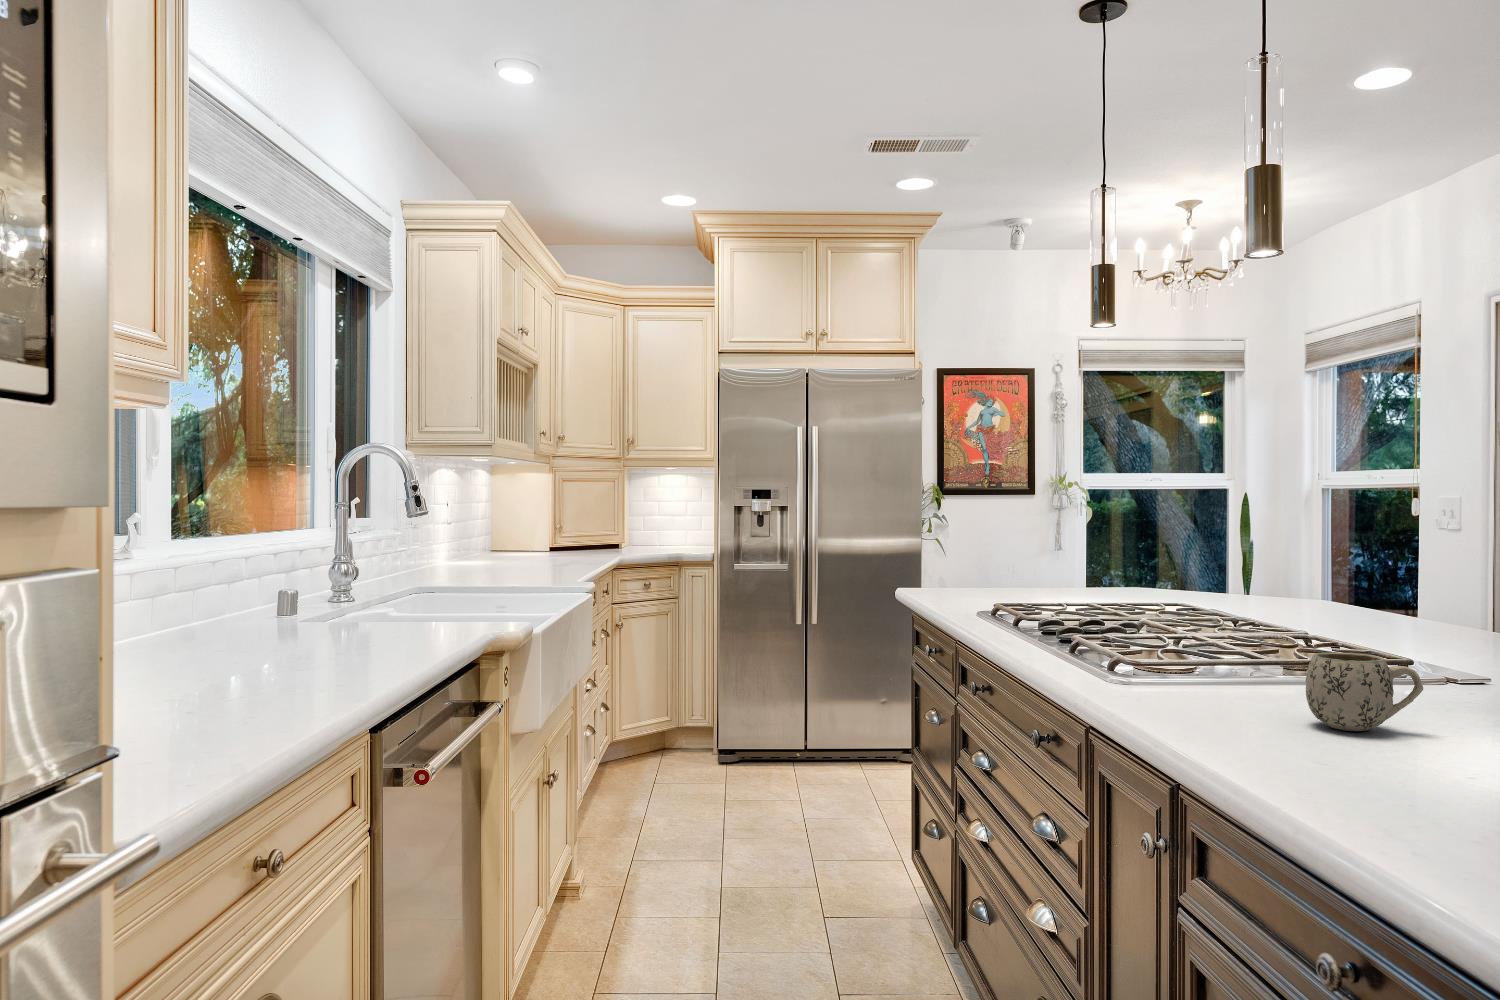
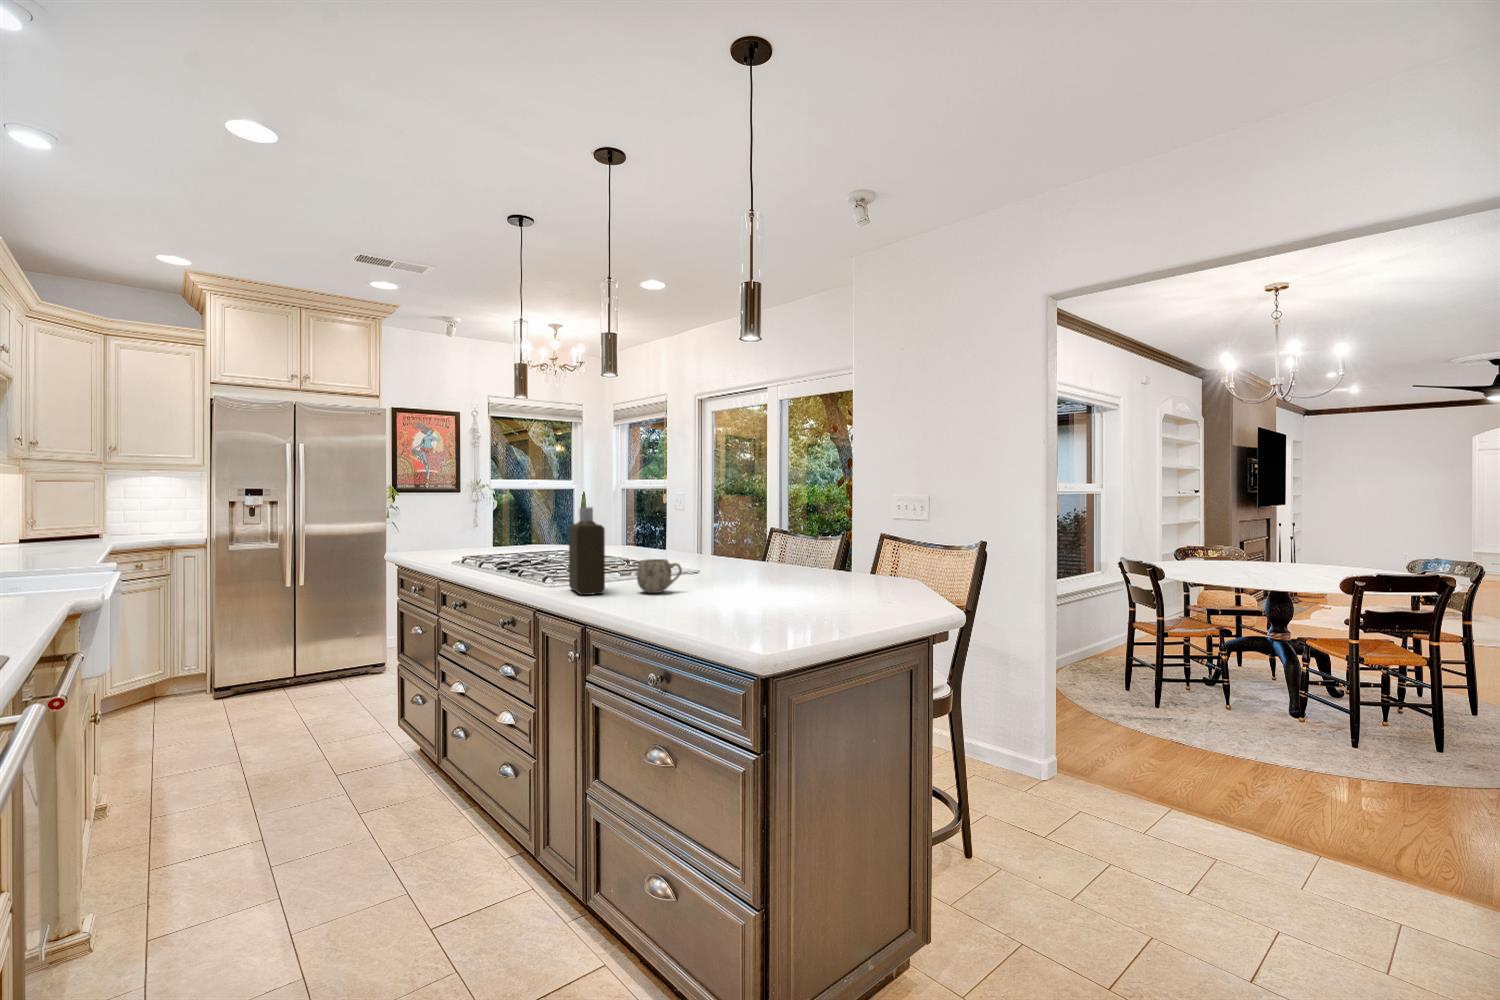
bottle: none [1158,534,1230,718] -> present [569,507,605,595]

